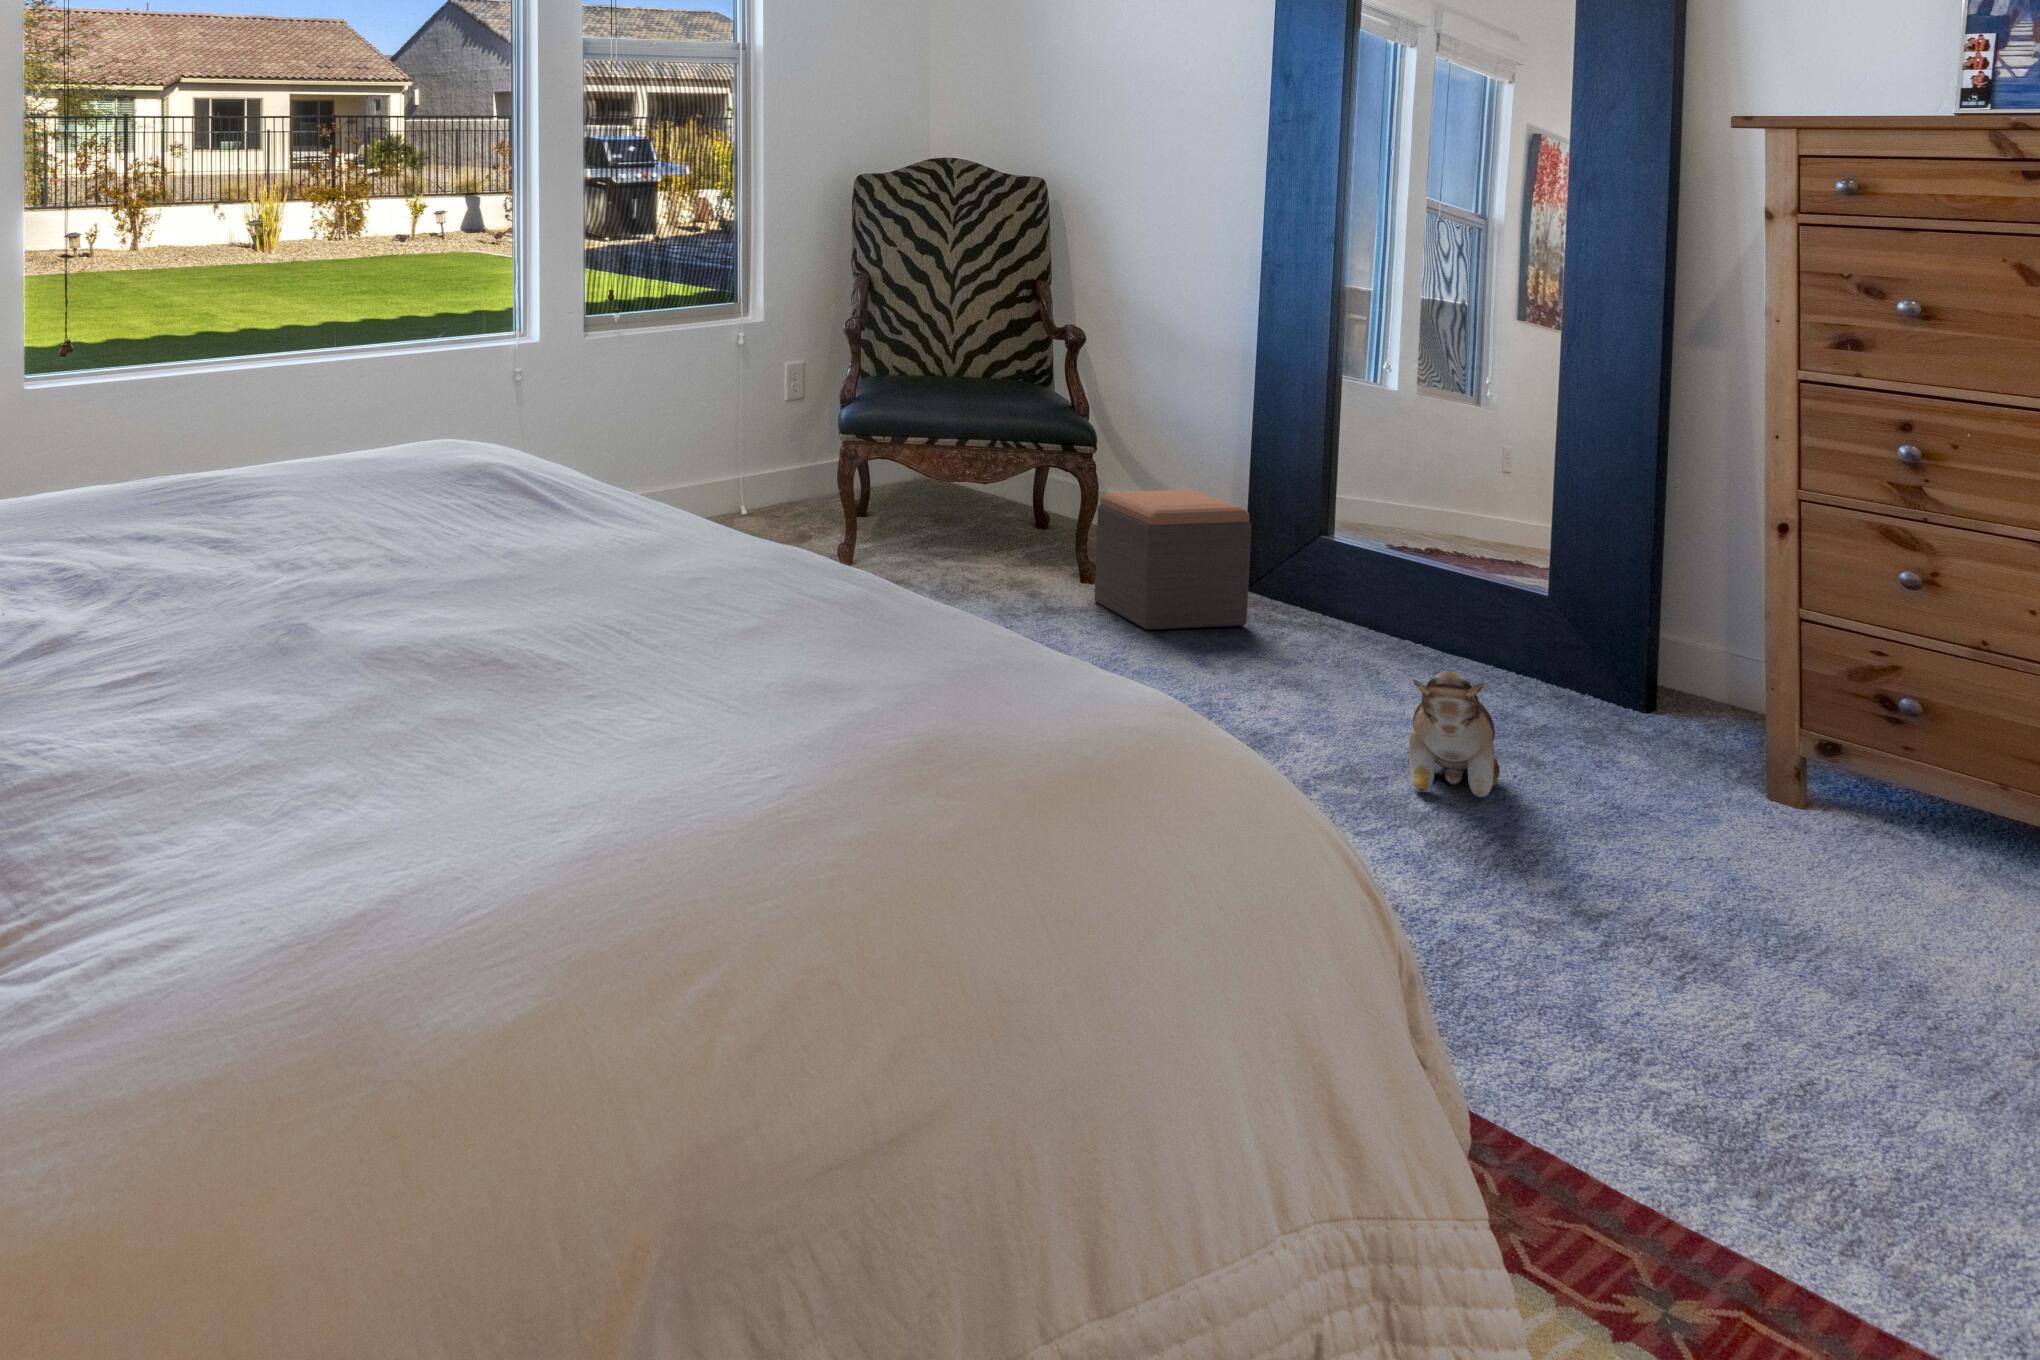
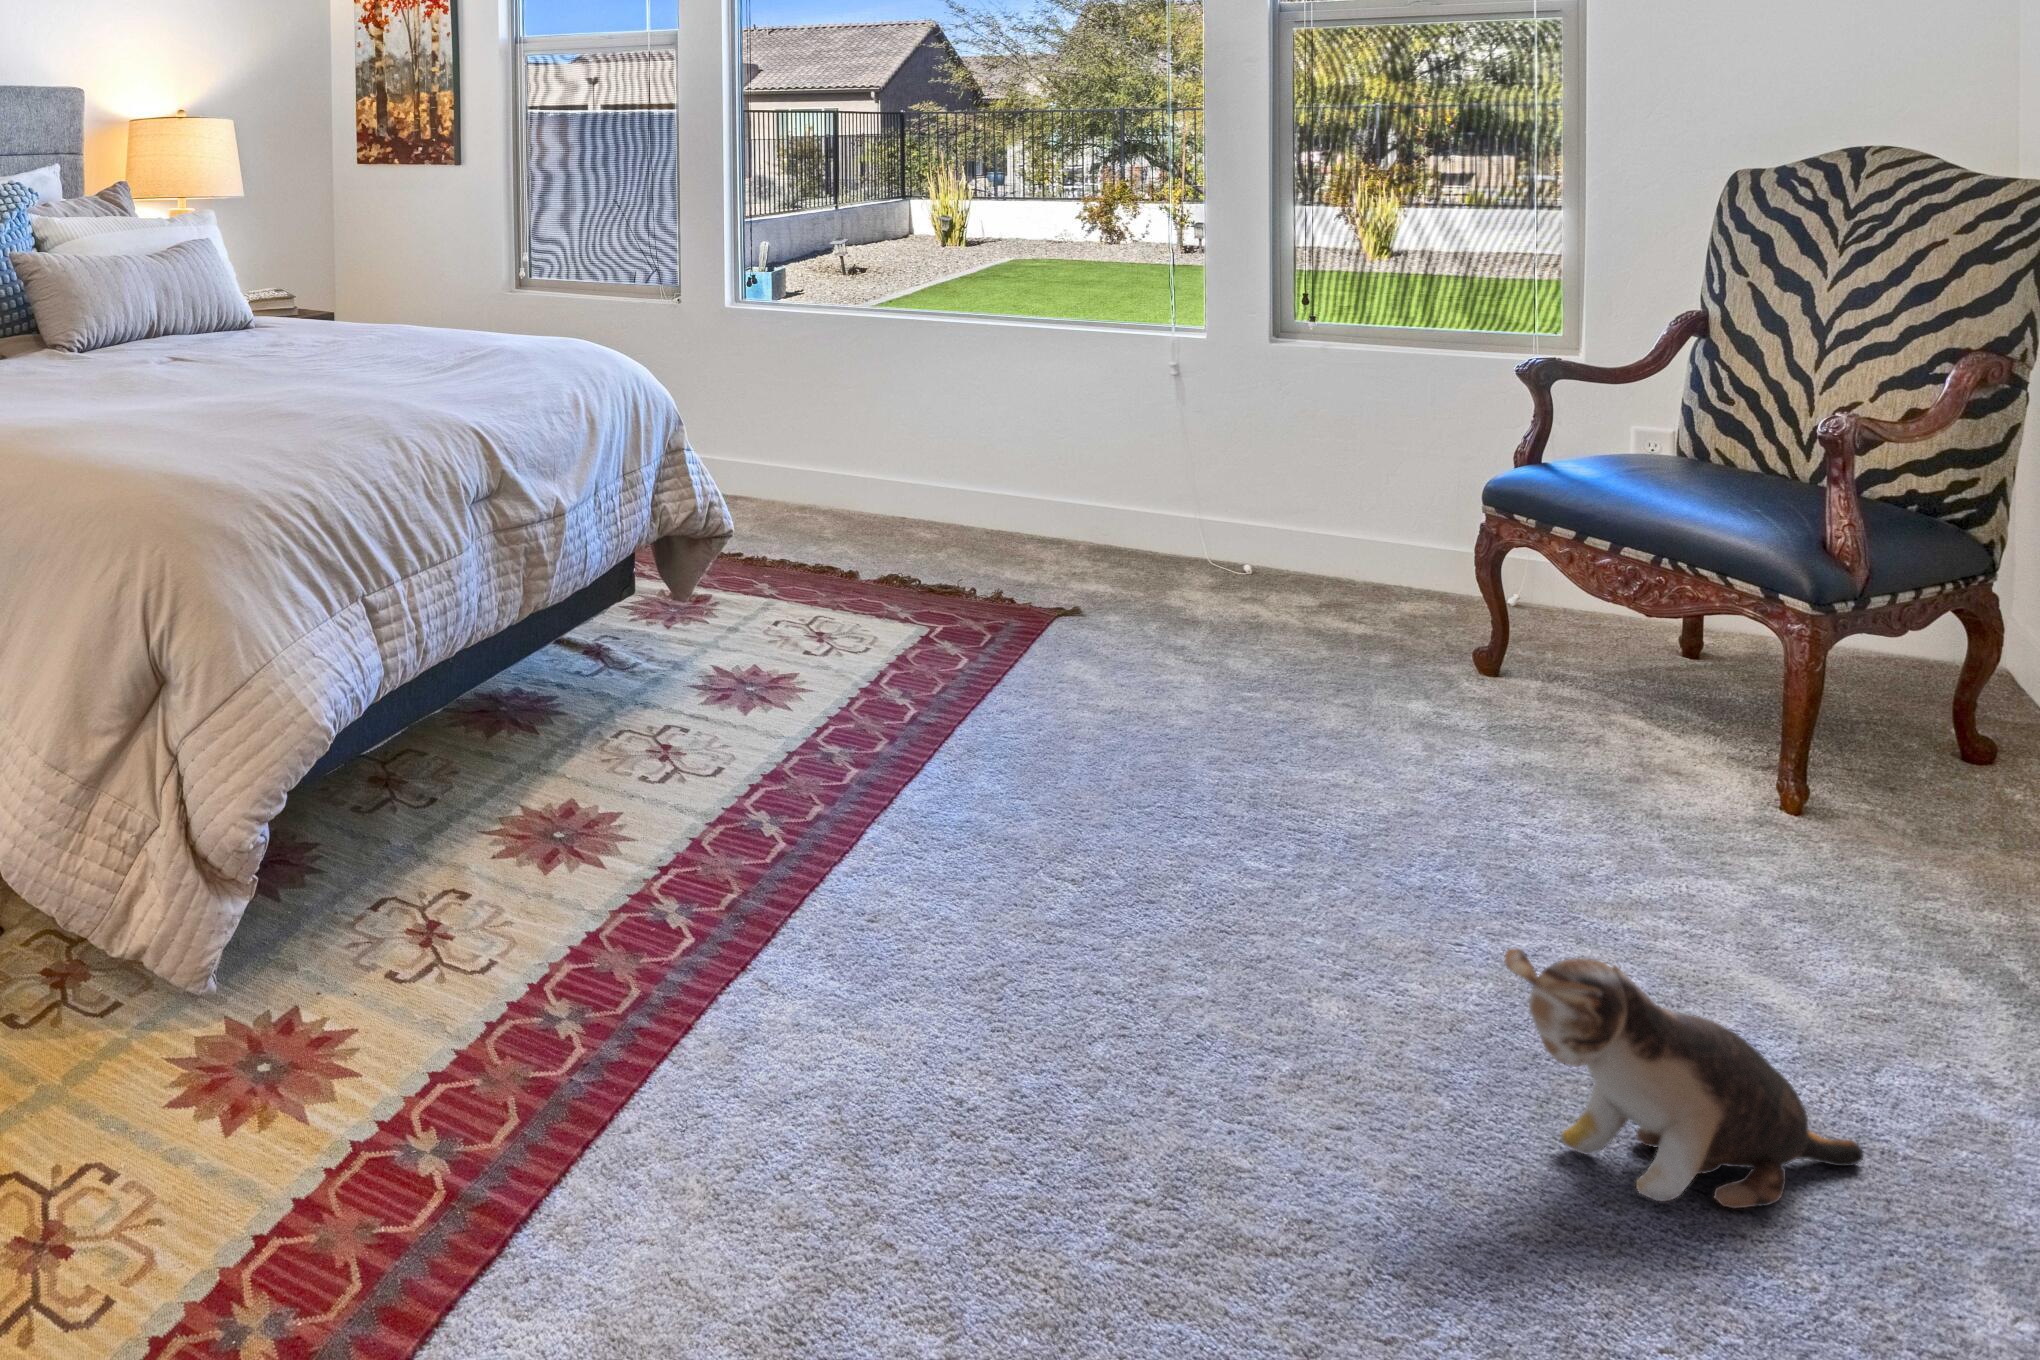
footstool: present [1095,489,1251,630] -> none [1714,661,1967,927]

